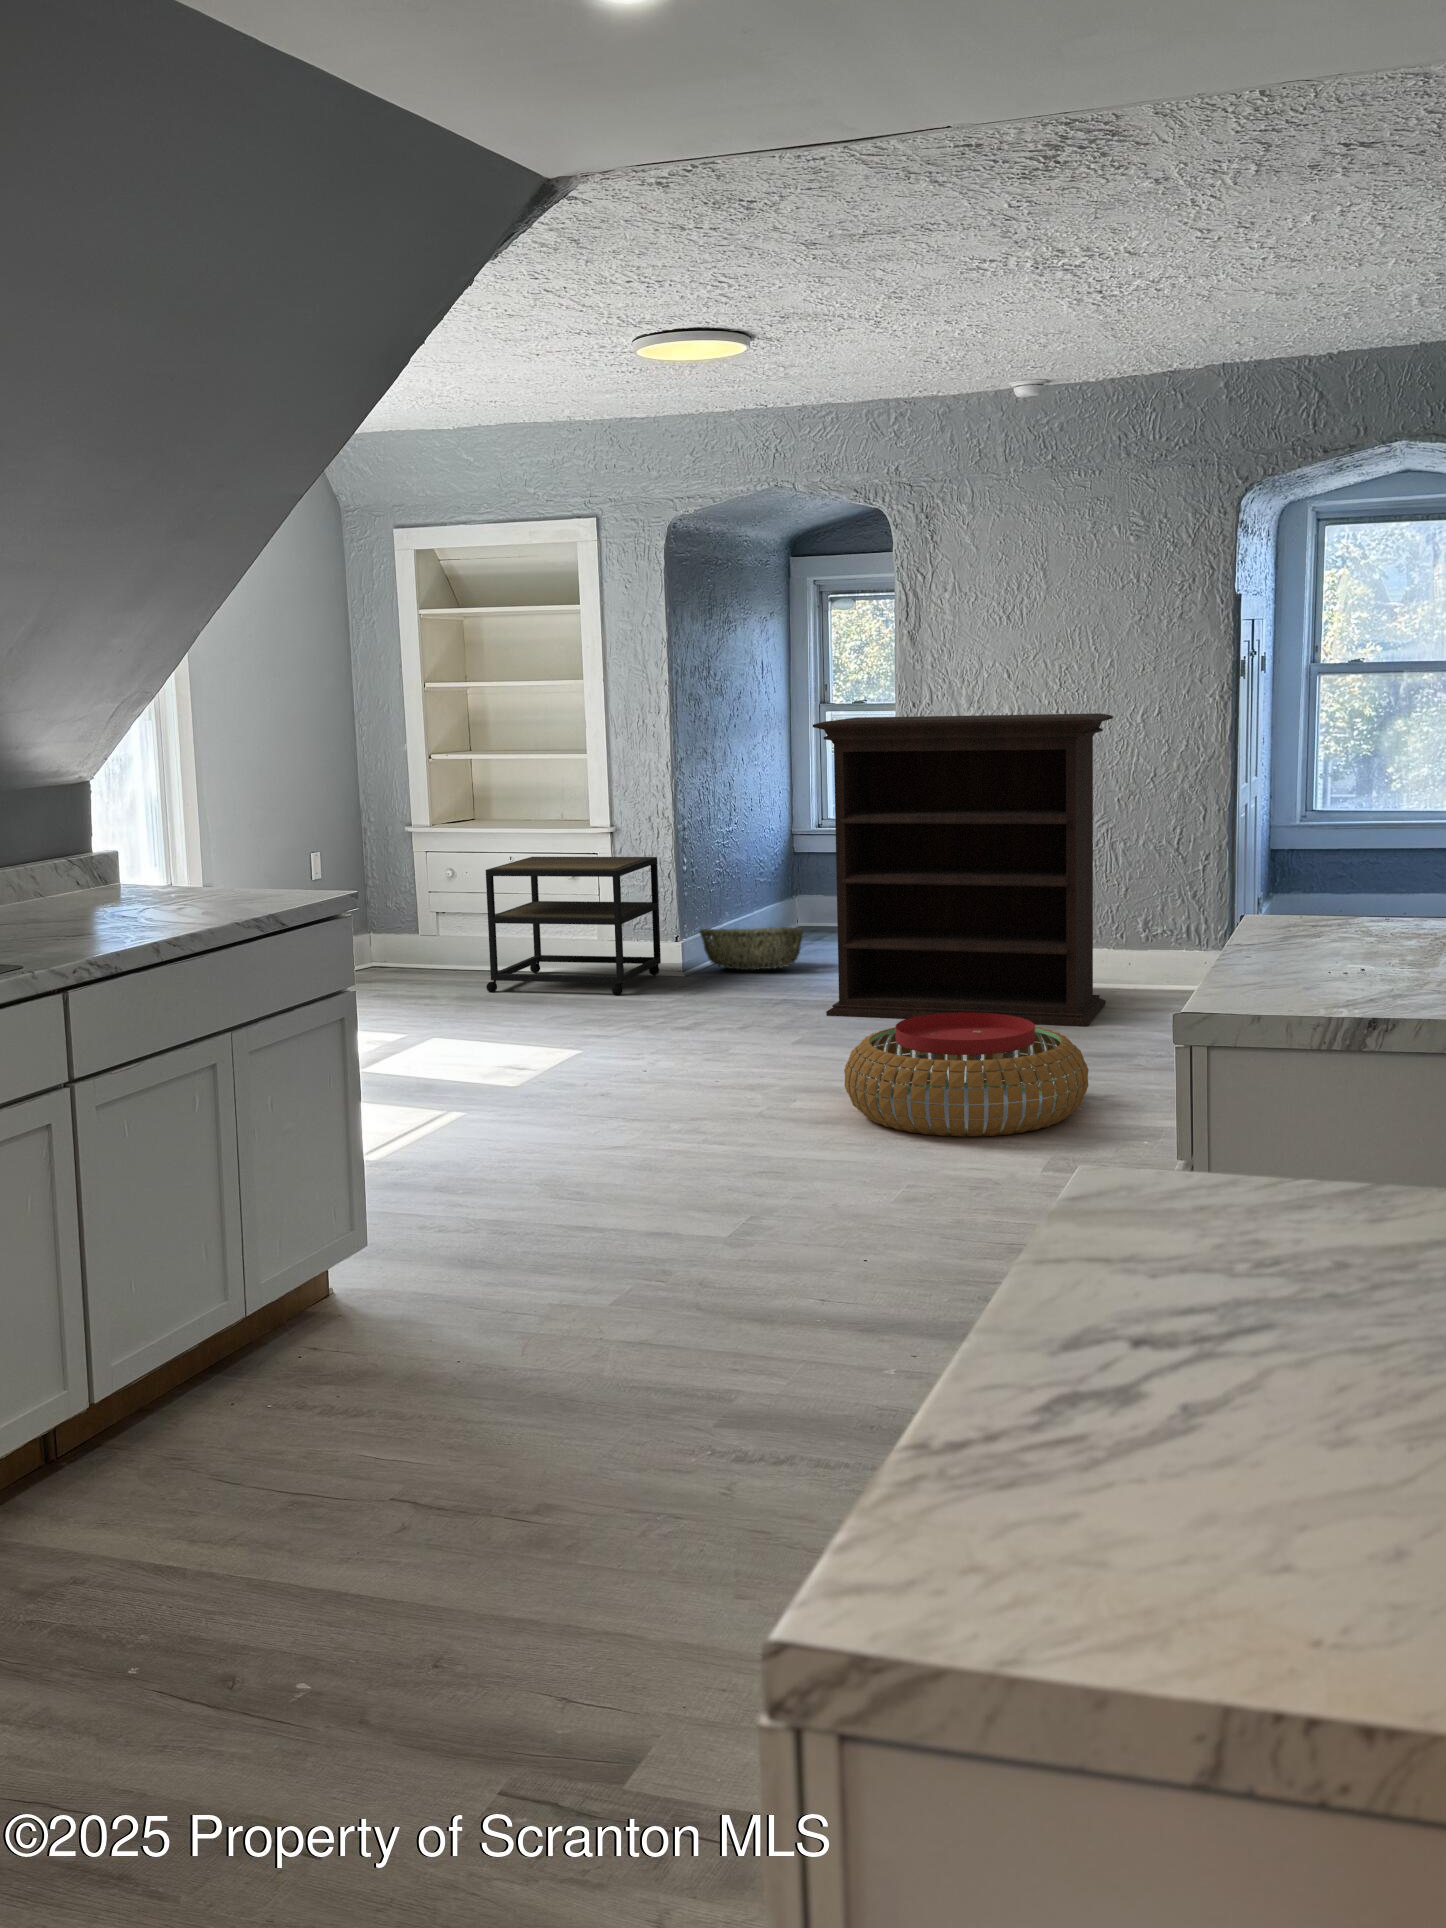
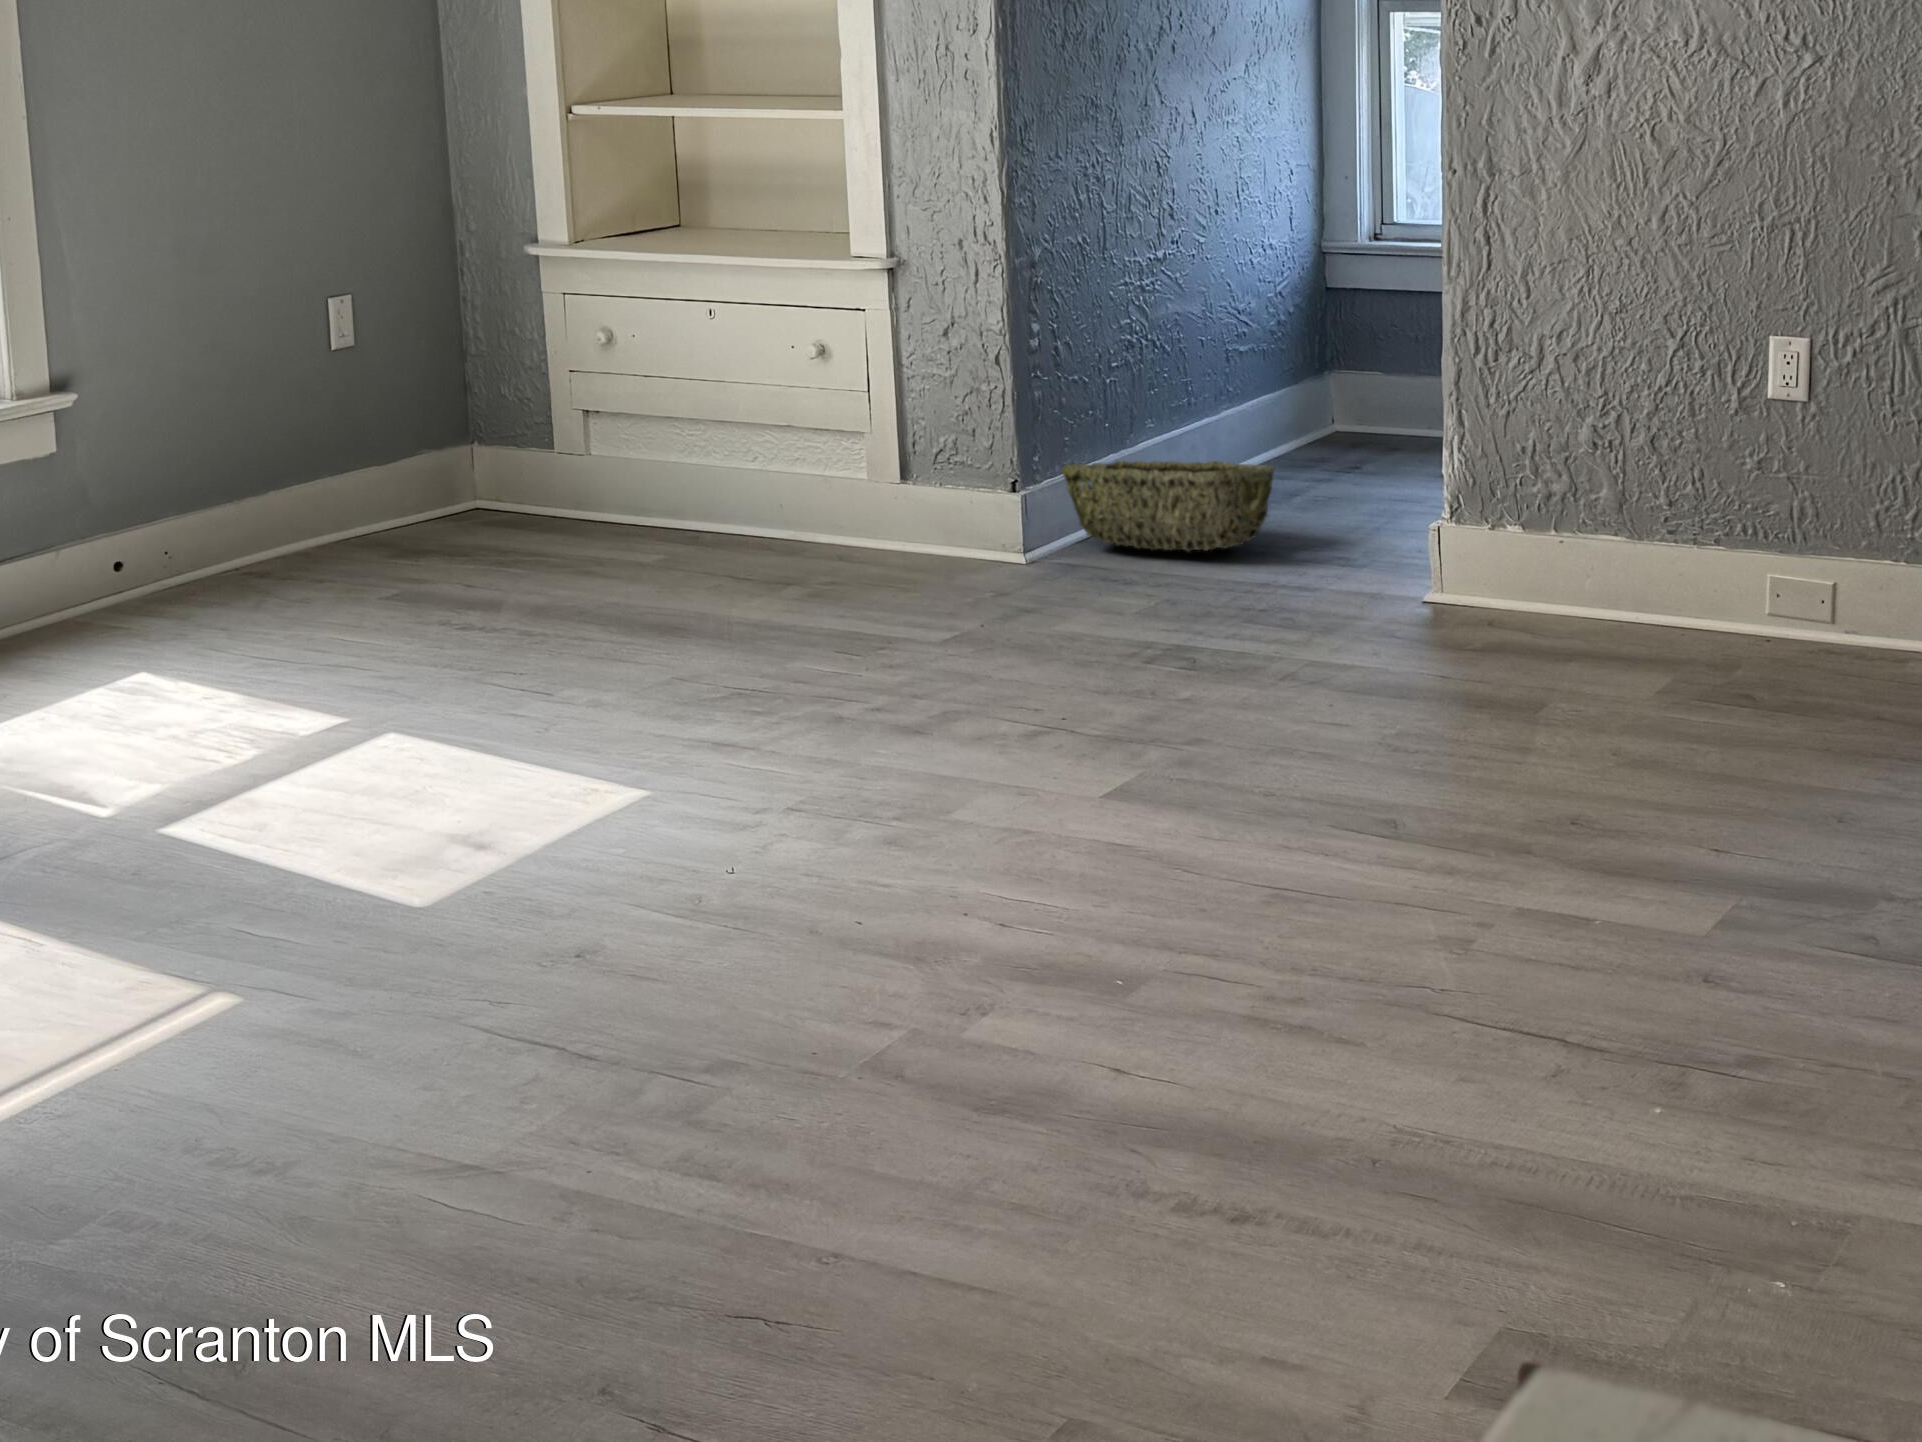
bookshelf: present [813,713,1113,1026] -> none [1207,52,1894,778]
side table: present [486,857,661,995] -> none [610,312,981,614]
pouf: present [844,1012,1089,1136] -> none [1074,838,1695,1234]

